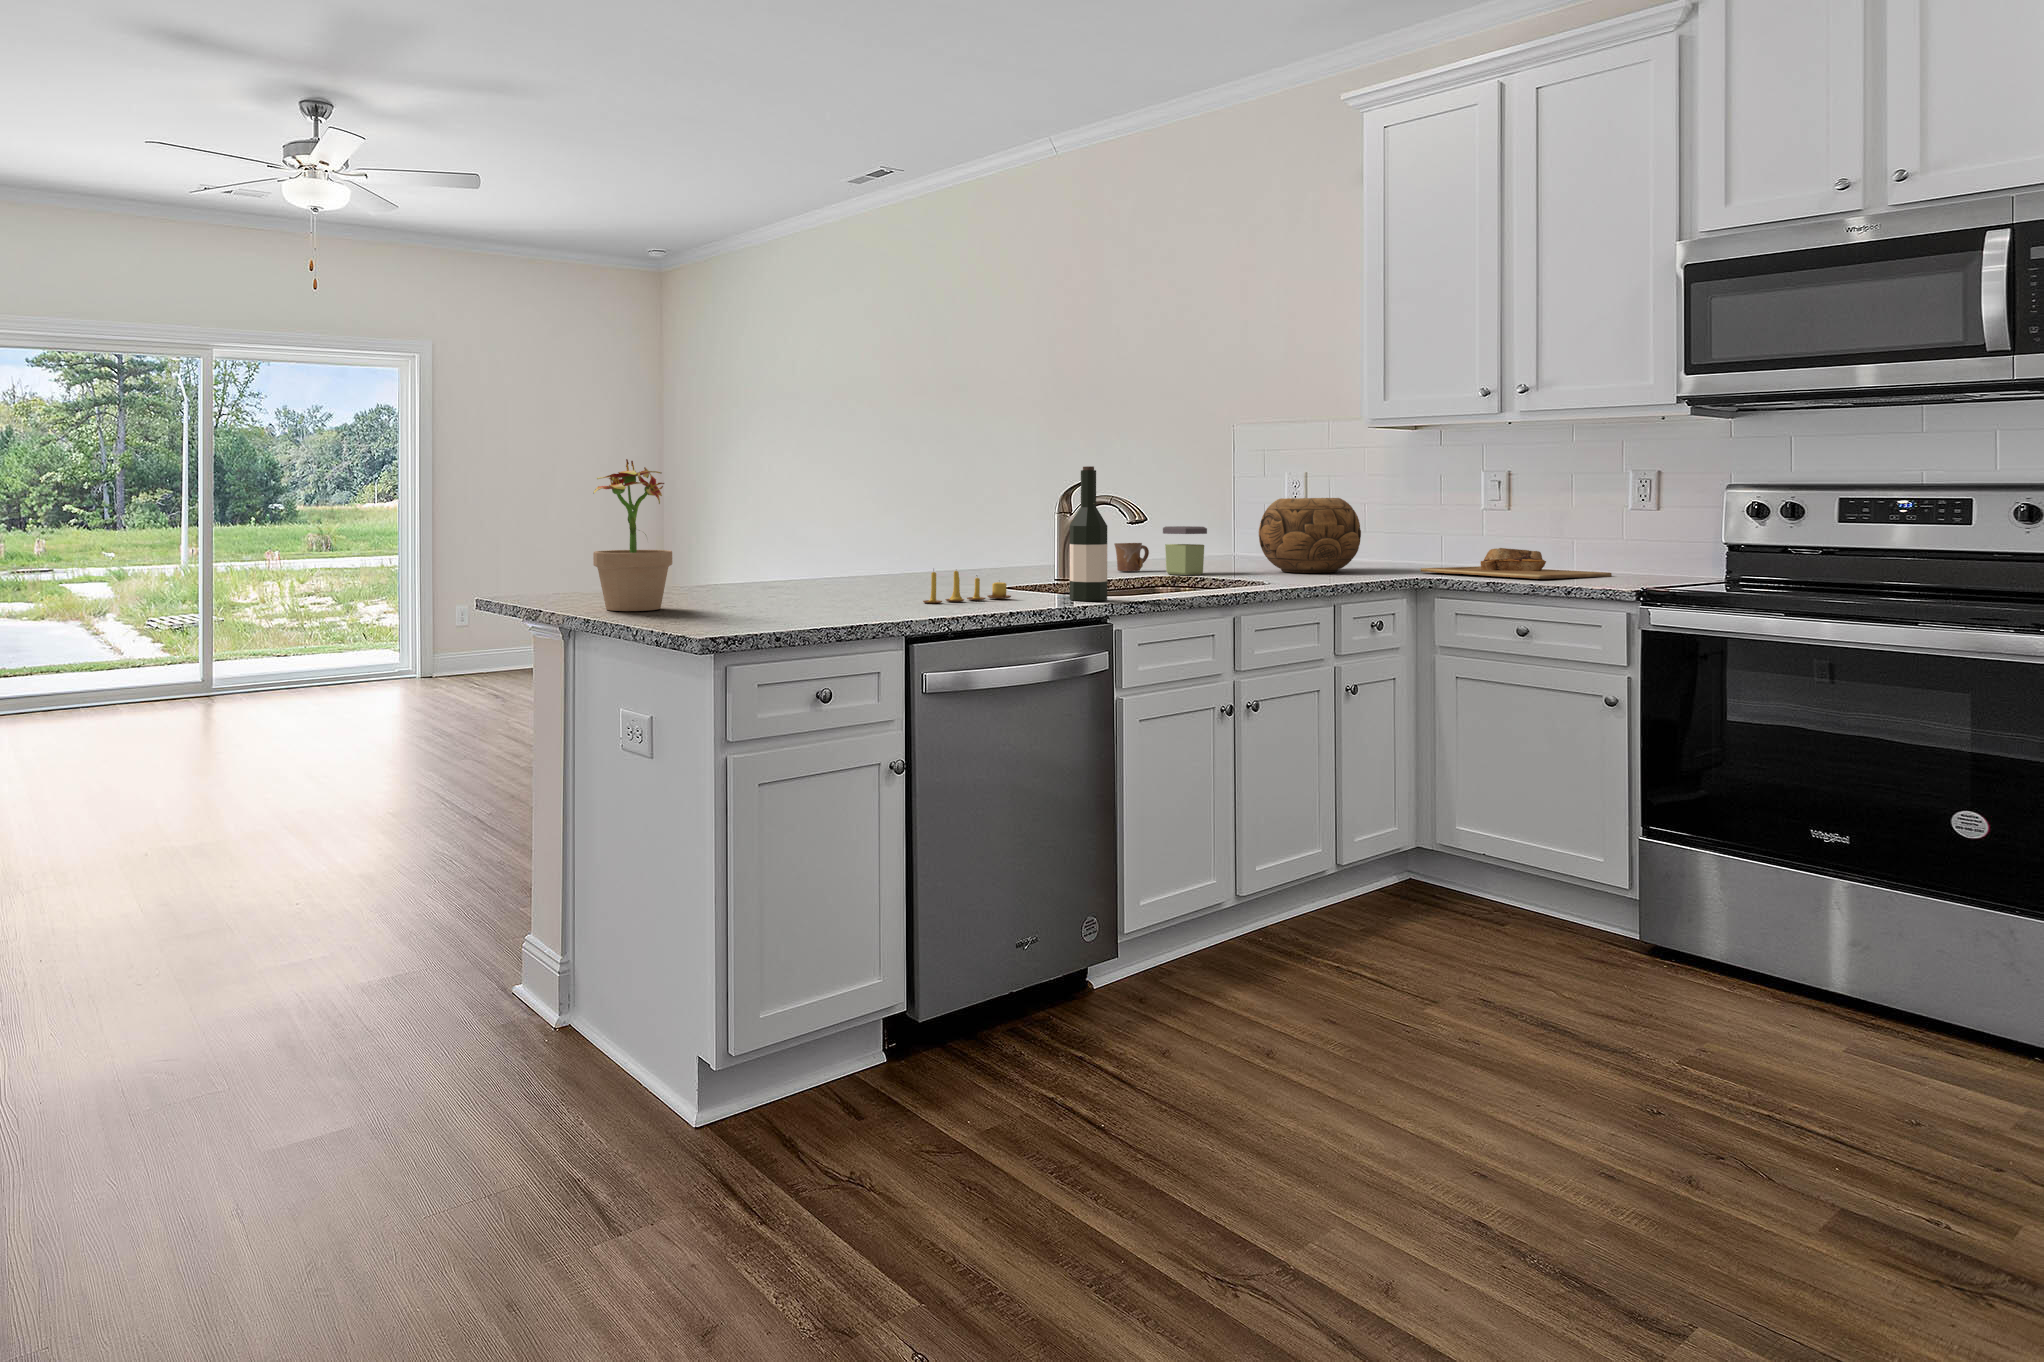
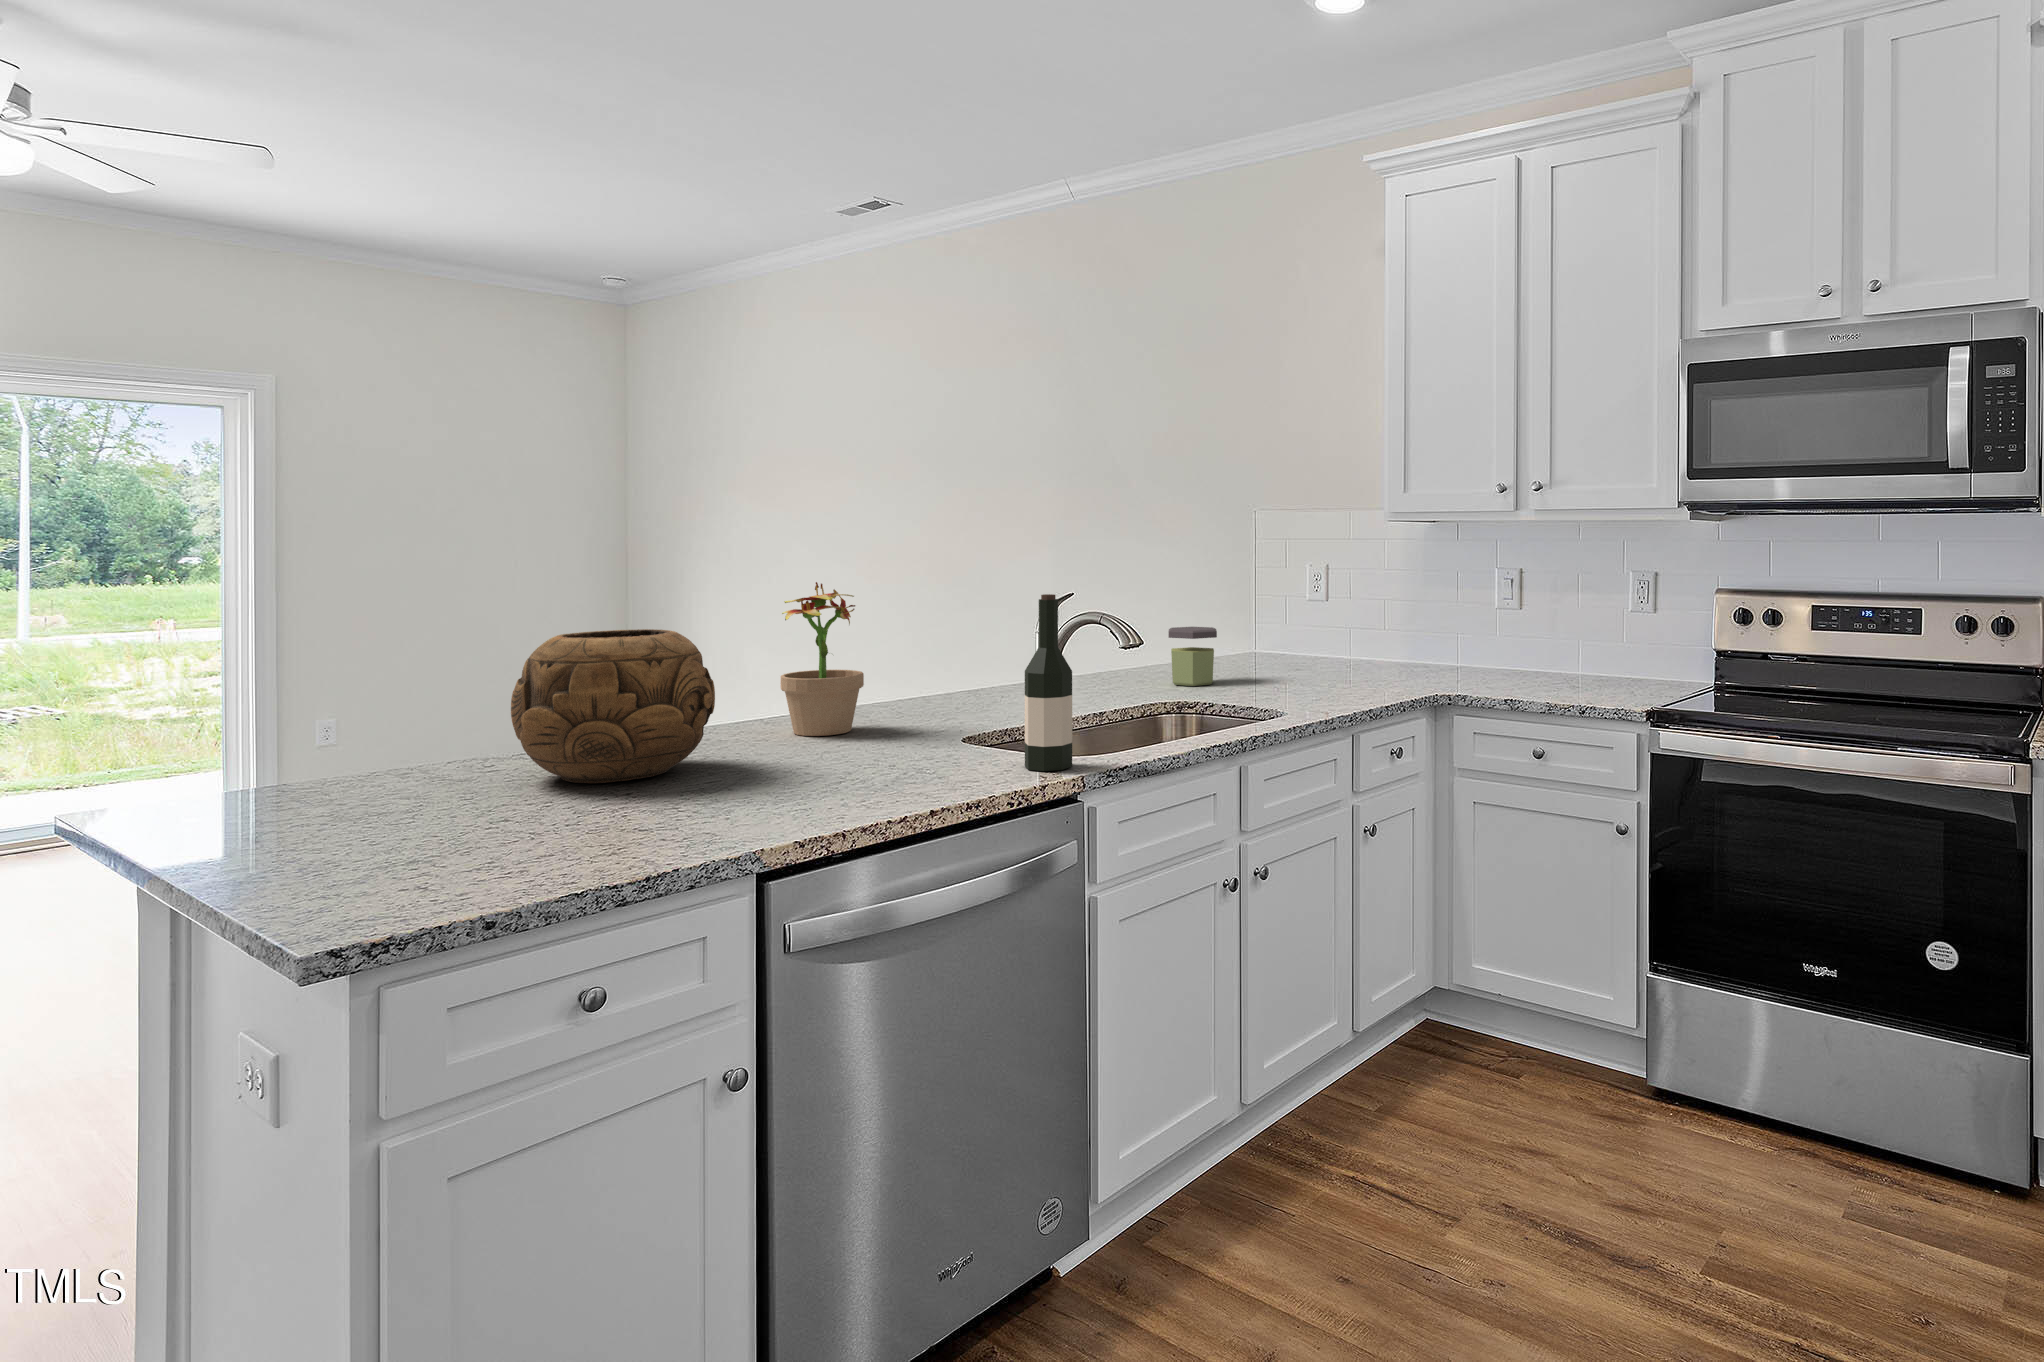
potted plant: present [593,459,672,611] -> present [781,582,864,736]
decorative bowl: present [1259,498,1361,573] -> present [511,629,715,783]
mug: present [1114,543,1149,571] -> none [1116,644,1155,679]
cutting board: present [1421,548,1612,579] -> none [1439,651,1619,690]
candle: present [923,571,1011,603] -> none [813,738,947,794]

